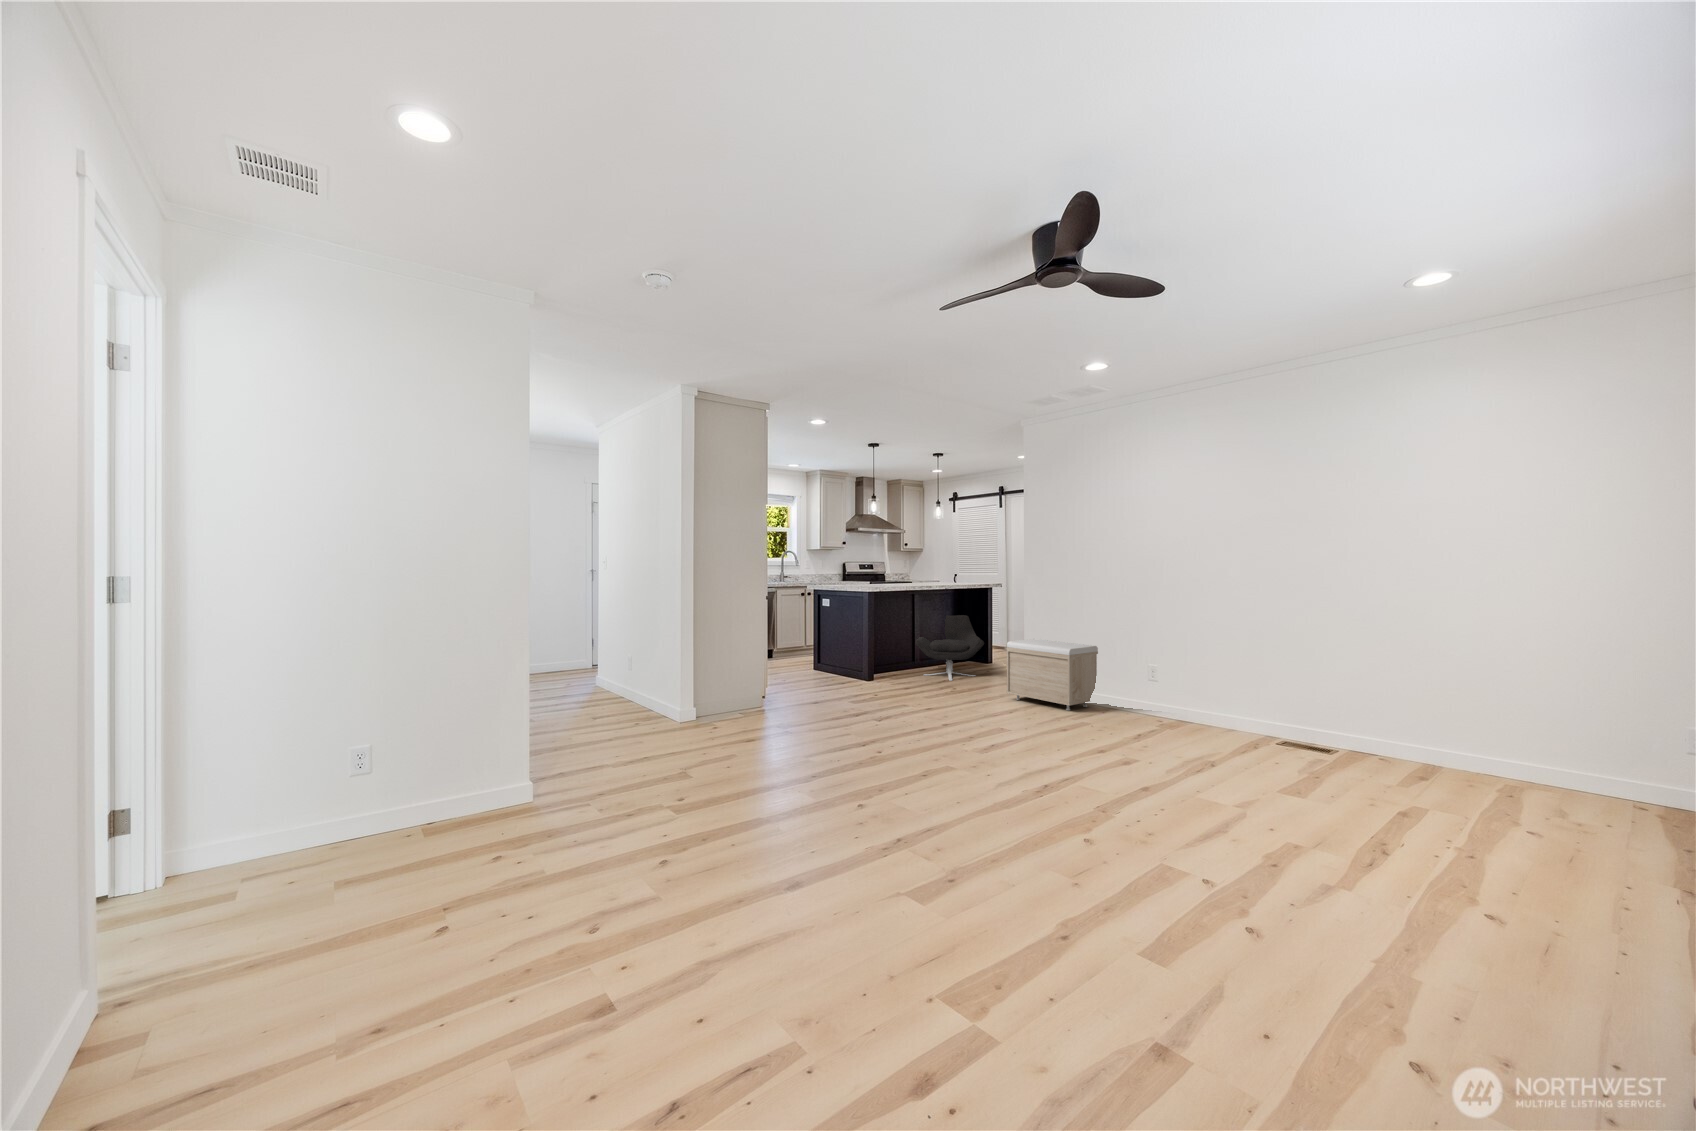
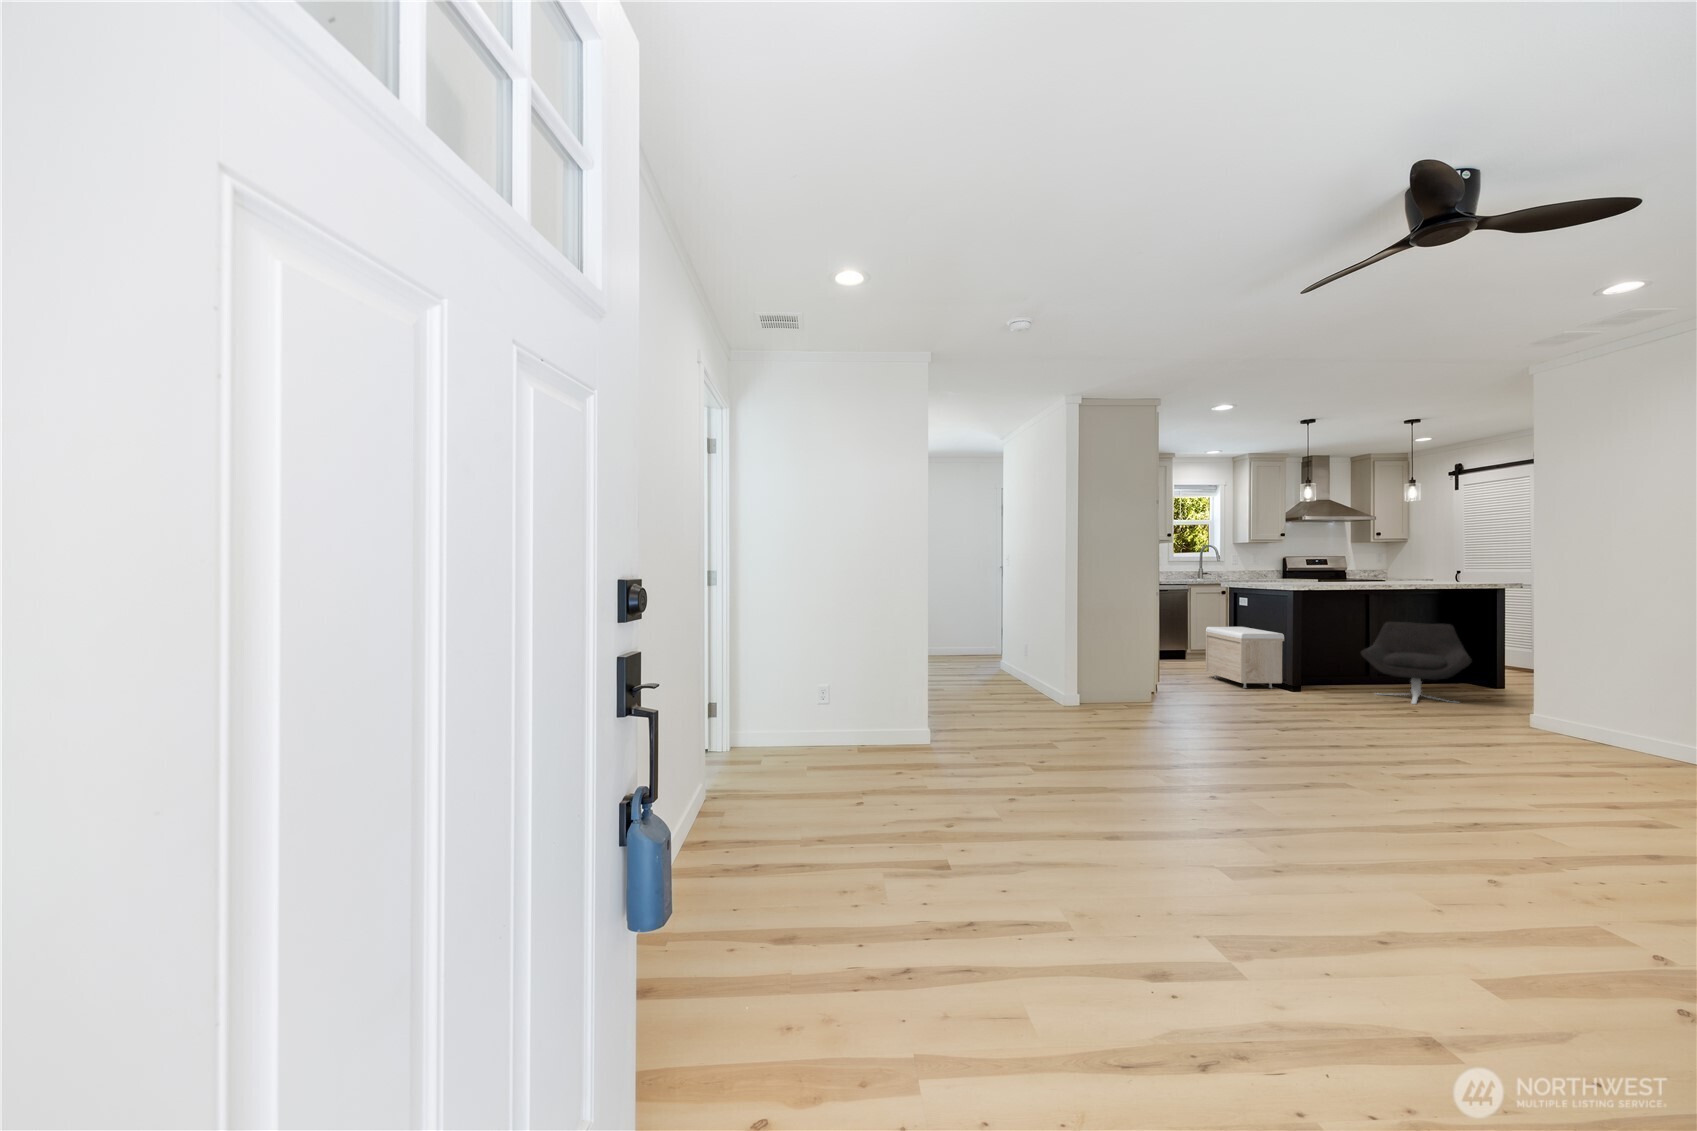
storage bench: present [1007,639,1098,710] -> present [1206,627,1284,688]

